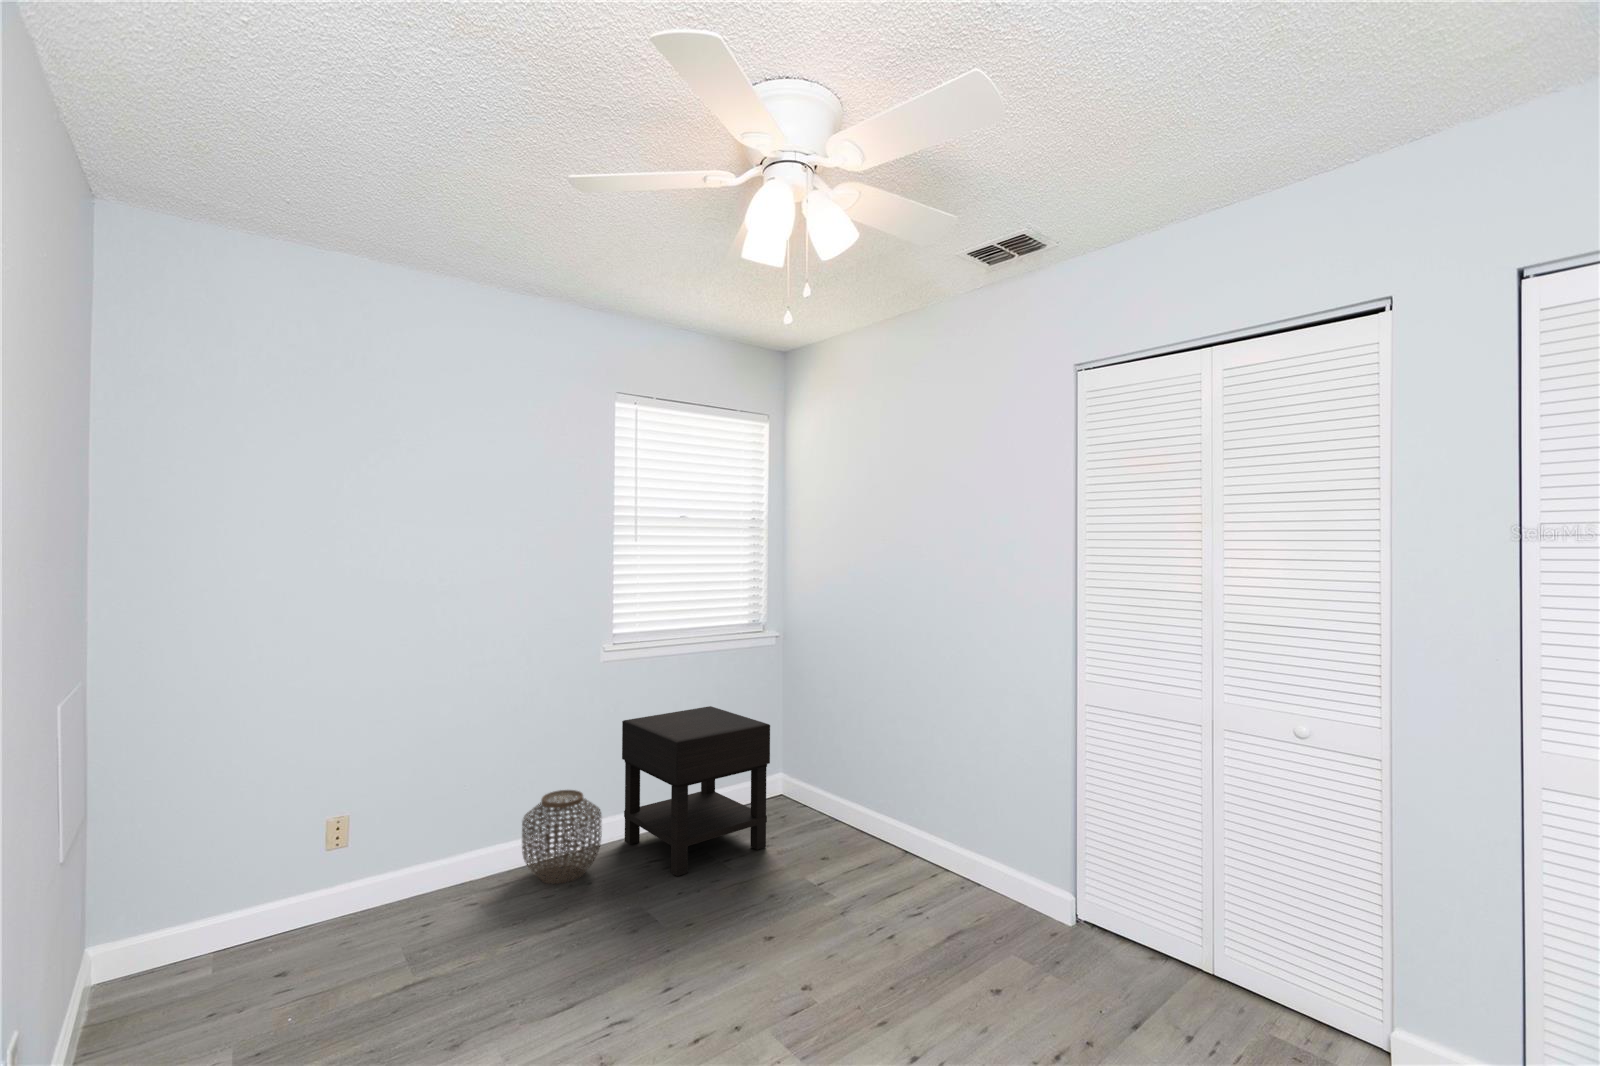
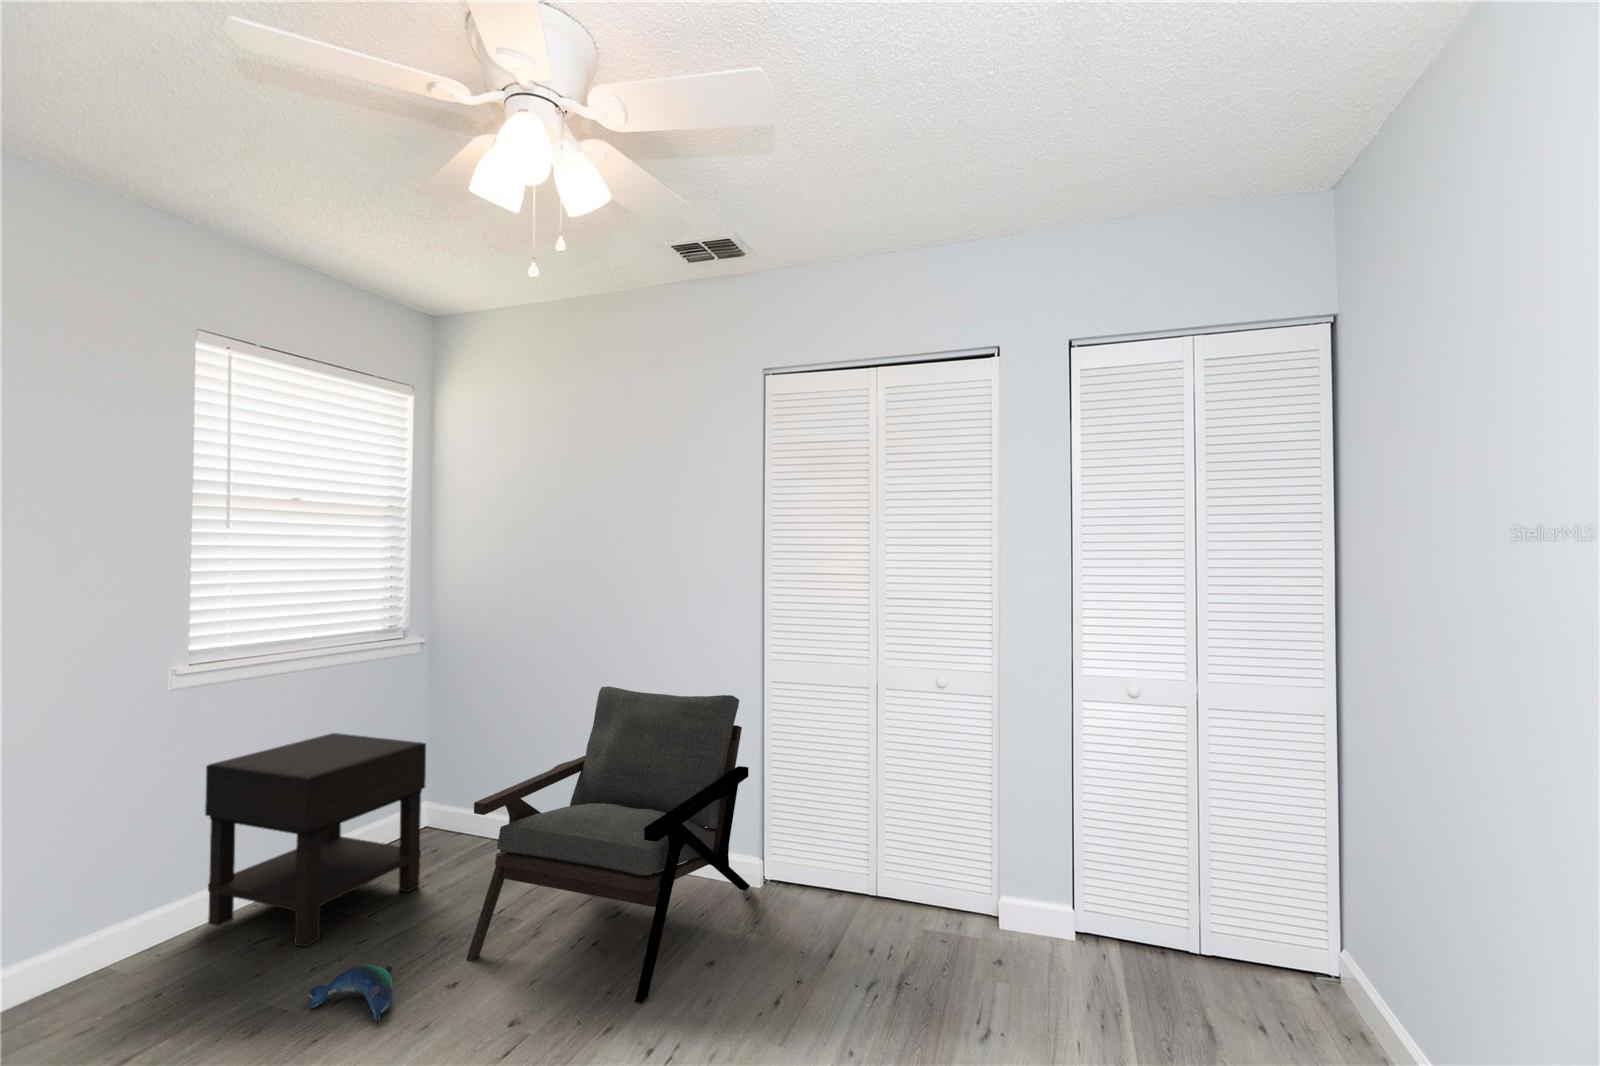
armchair: none [783,692,1063,1008] -> present [466,686,750,1003]
woven basket: present [522,790,601,884] -> none [37,869,182,1008]
plush toy: none [667,902,724,952] -> present [309,965,393,1021]

